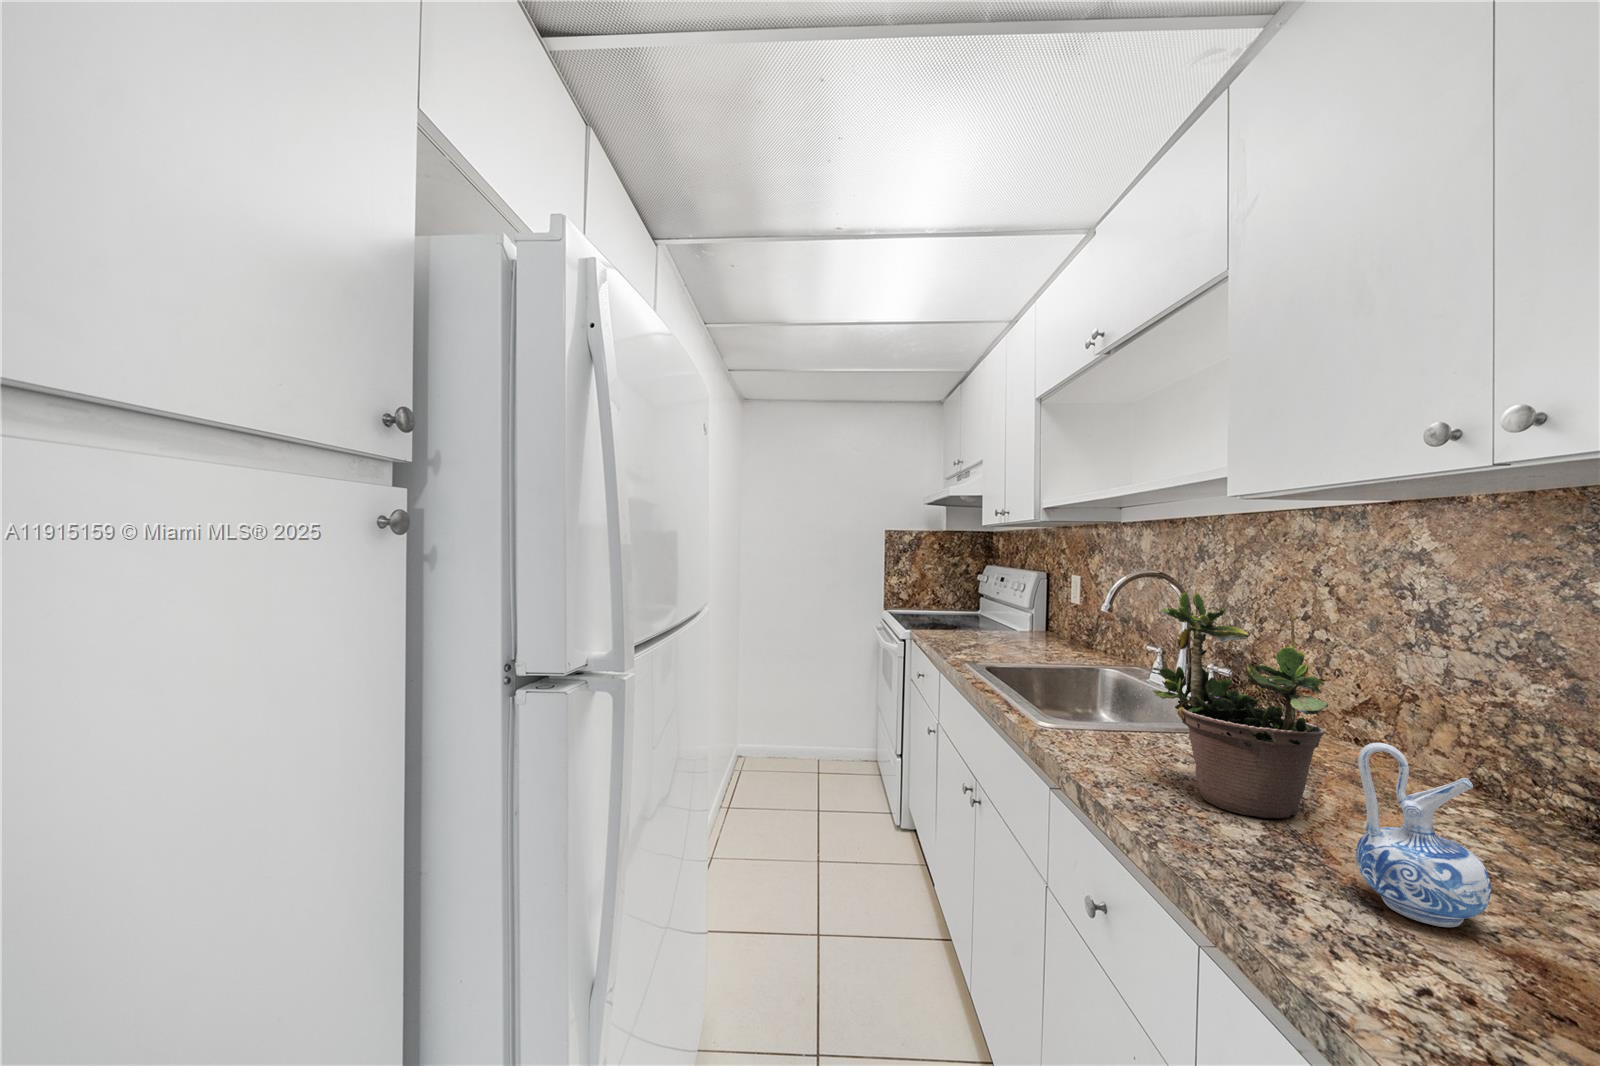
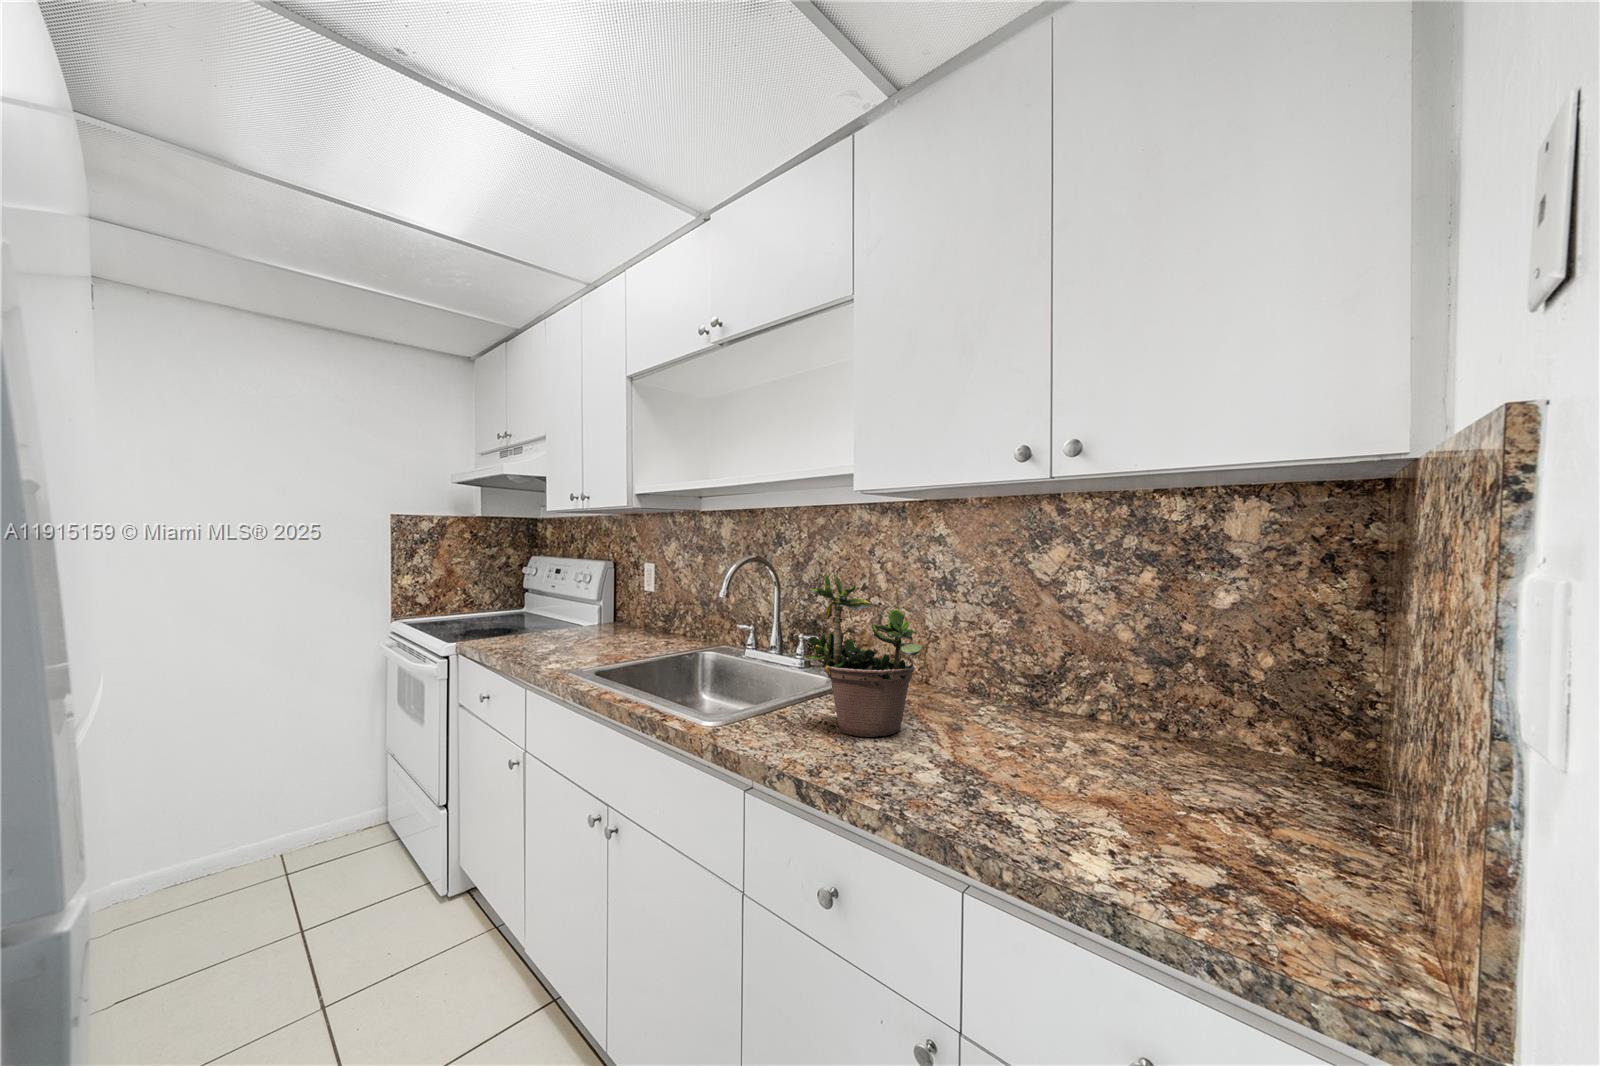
ceramic pitcher: present [1356,743,1491,927] -> none [953,664,1015,769]

